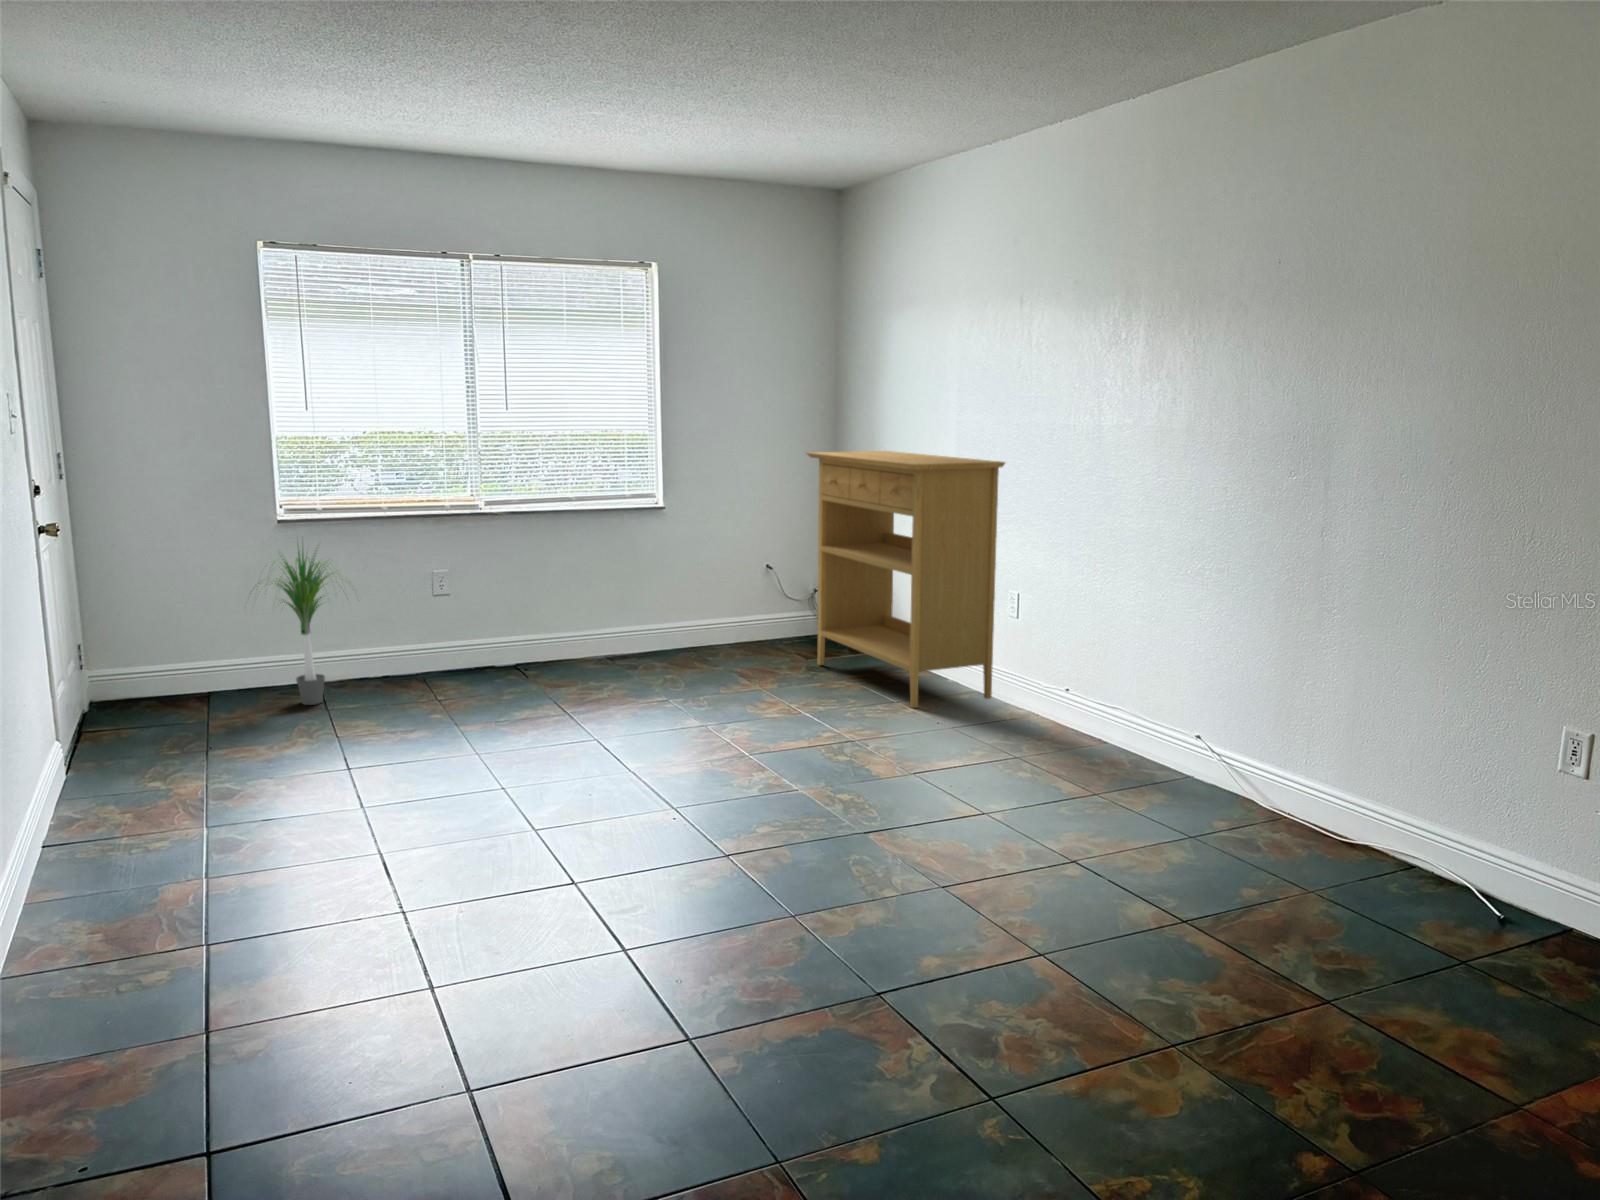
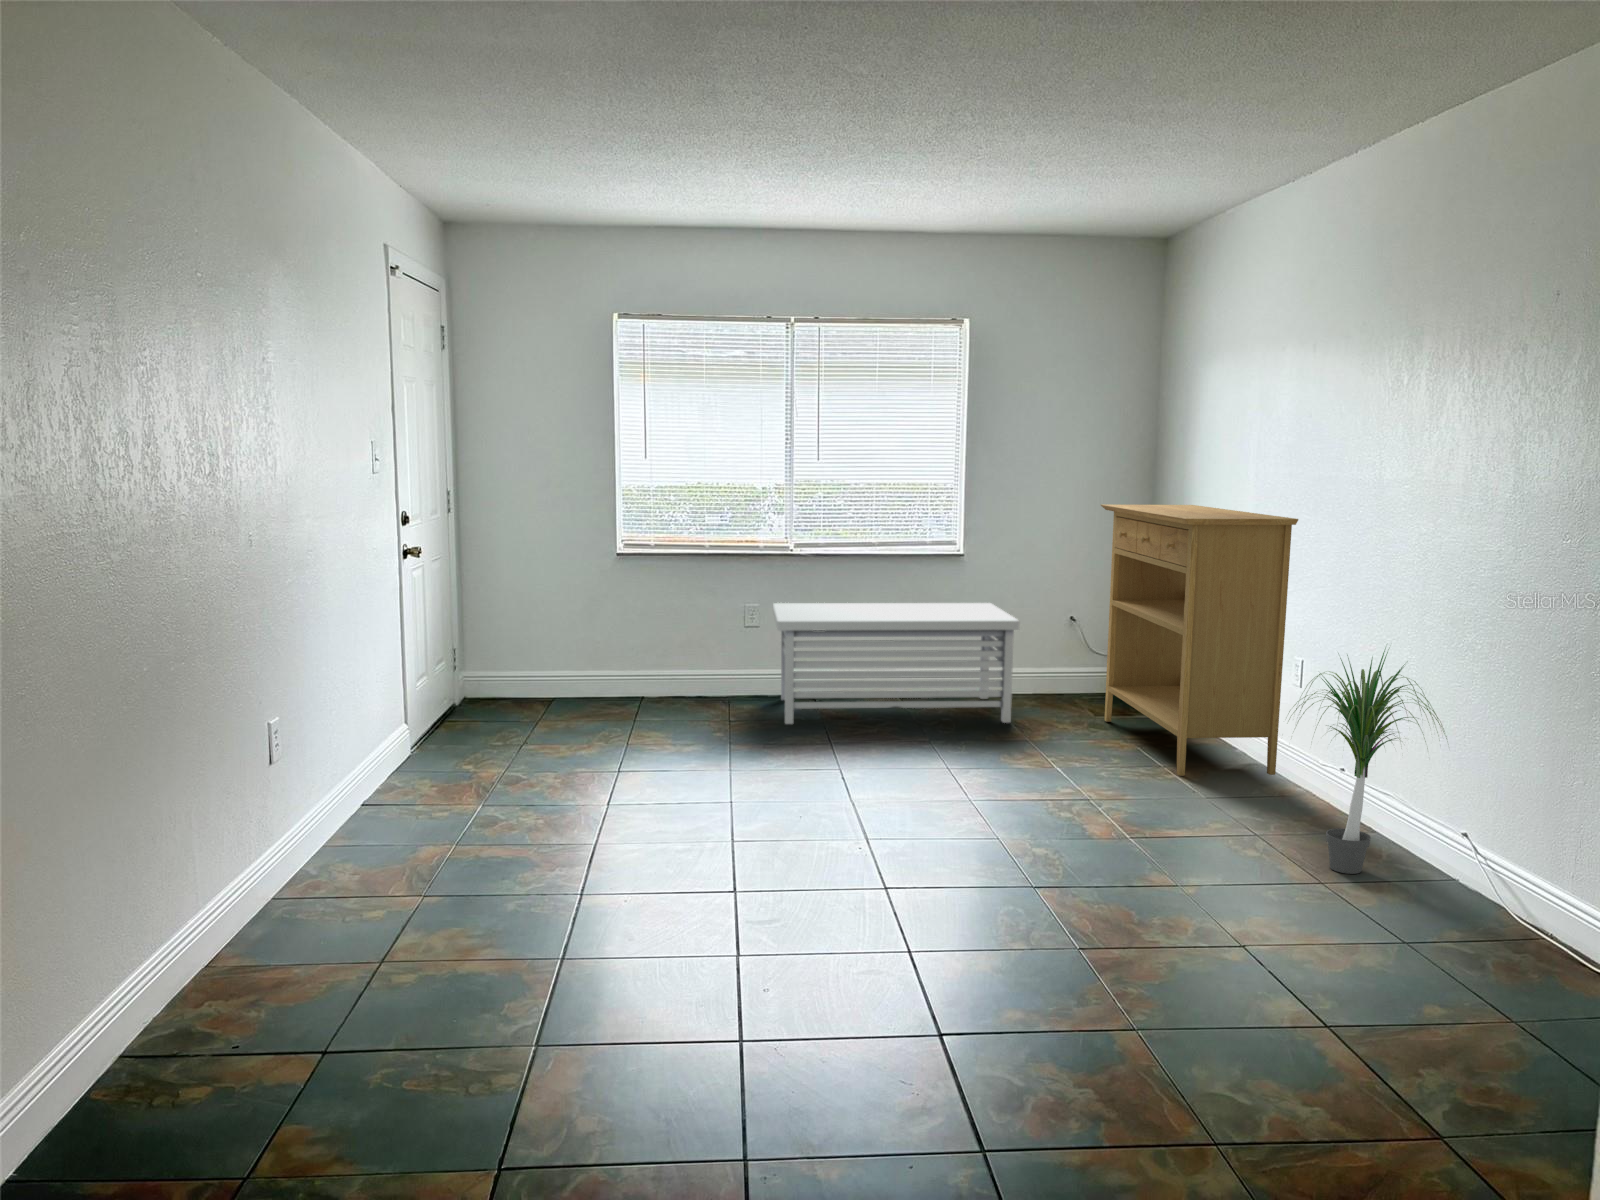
potted plant: present [250,551,331,705] -> present [1289,648,1447,874]
storage bench: none [465,556,737,698] -> present [773,603,1020,724]

